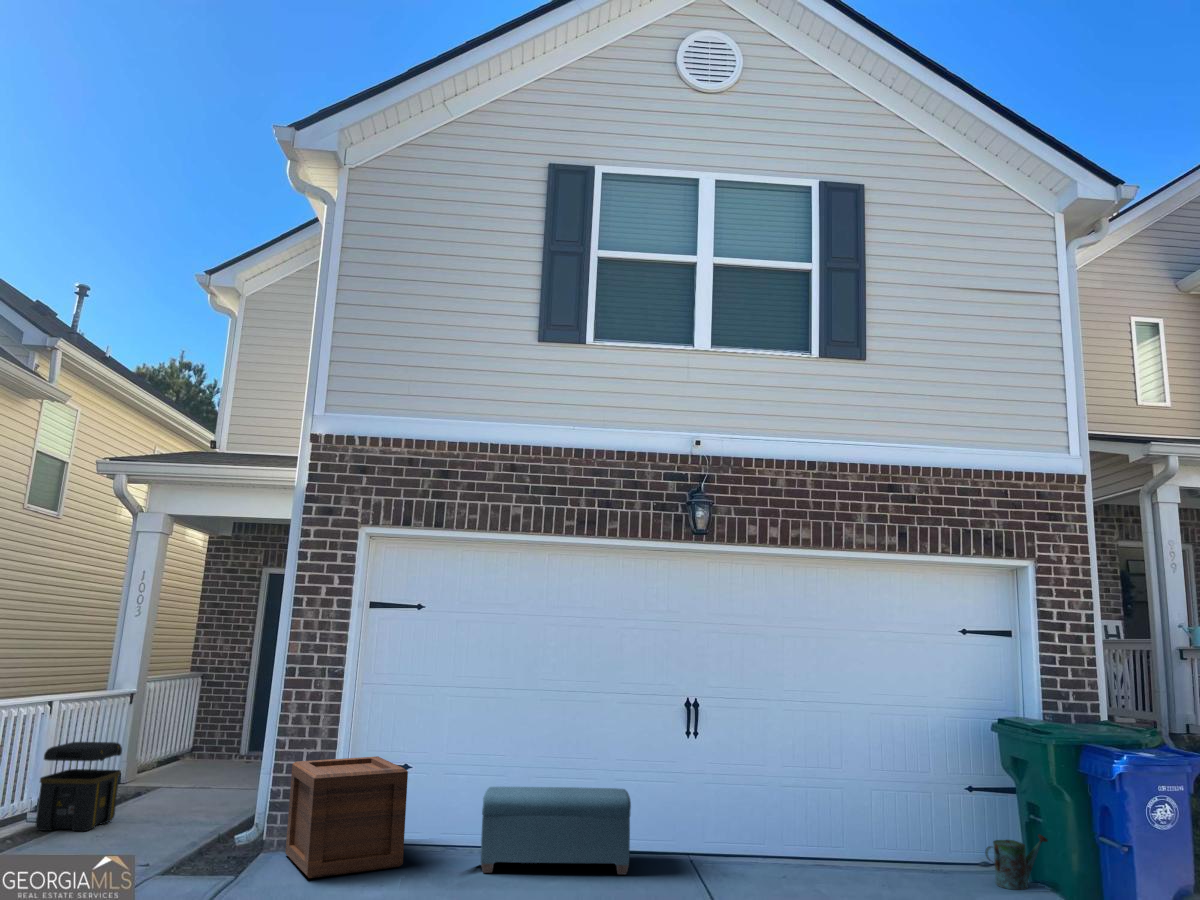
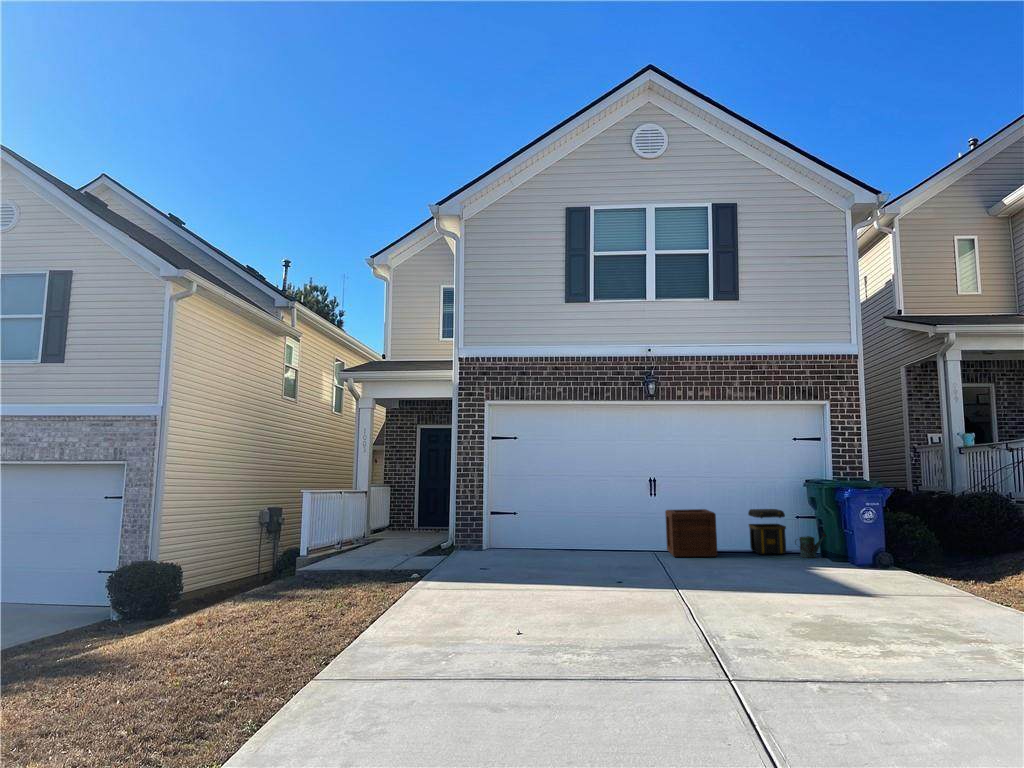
toolbox: present [36,742,122,831] -> present [748,509,786,554]
wooden crate: present [285,756,408,878] -> present [665,509,718,557]
bench: present [481,787,631,874] -> none [554,520,623,556]

